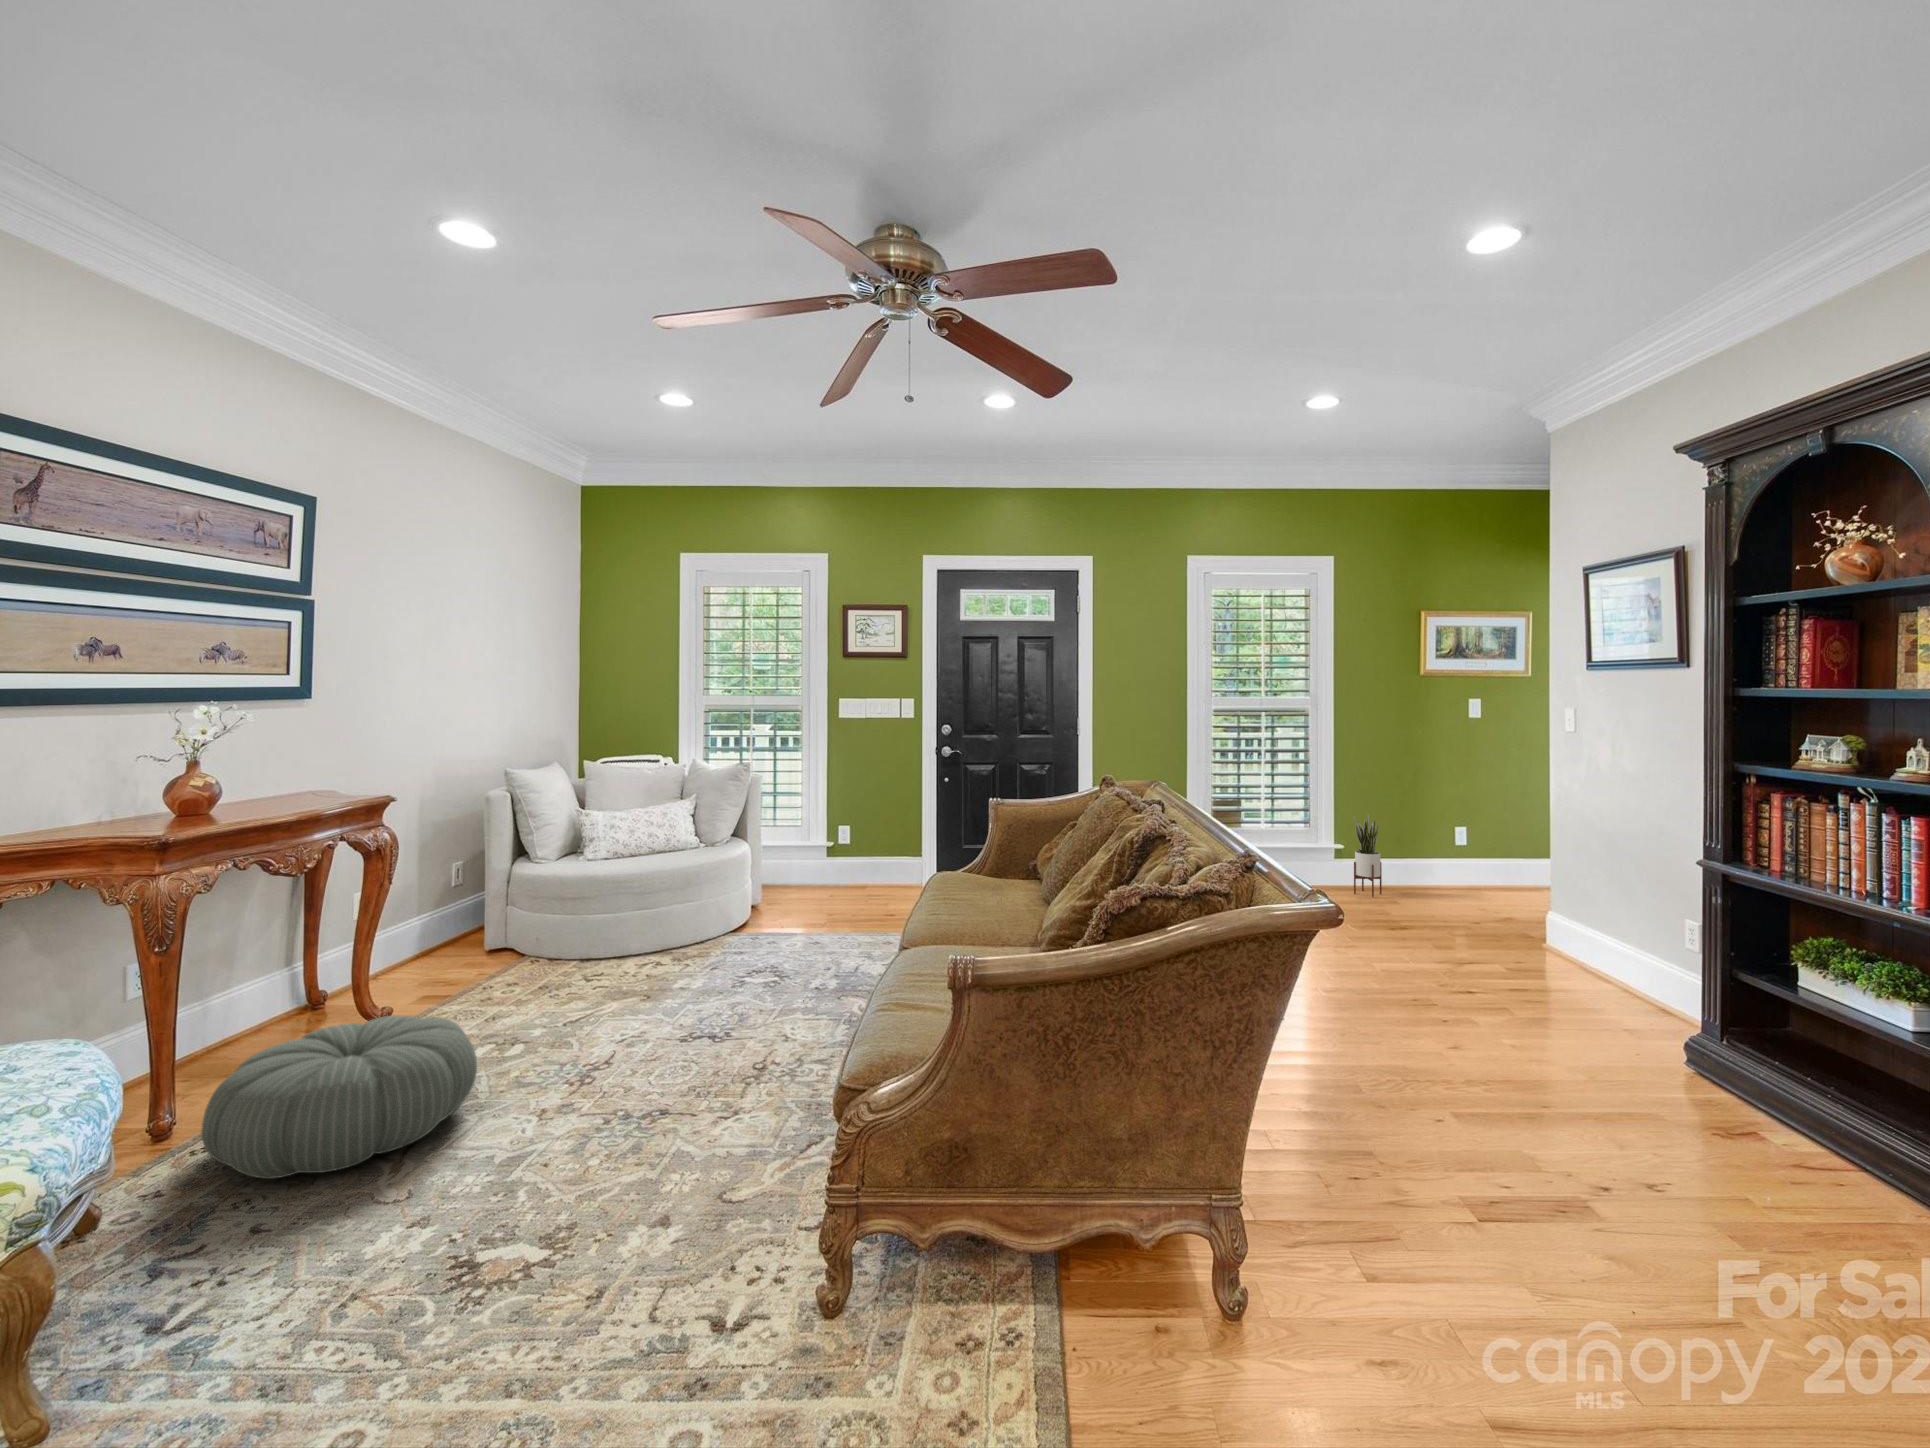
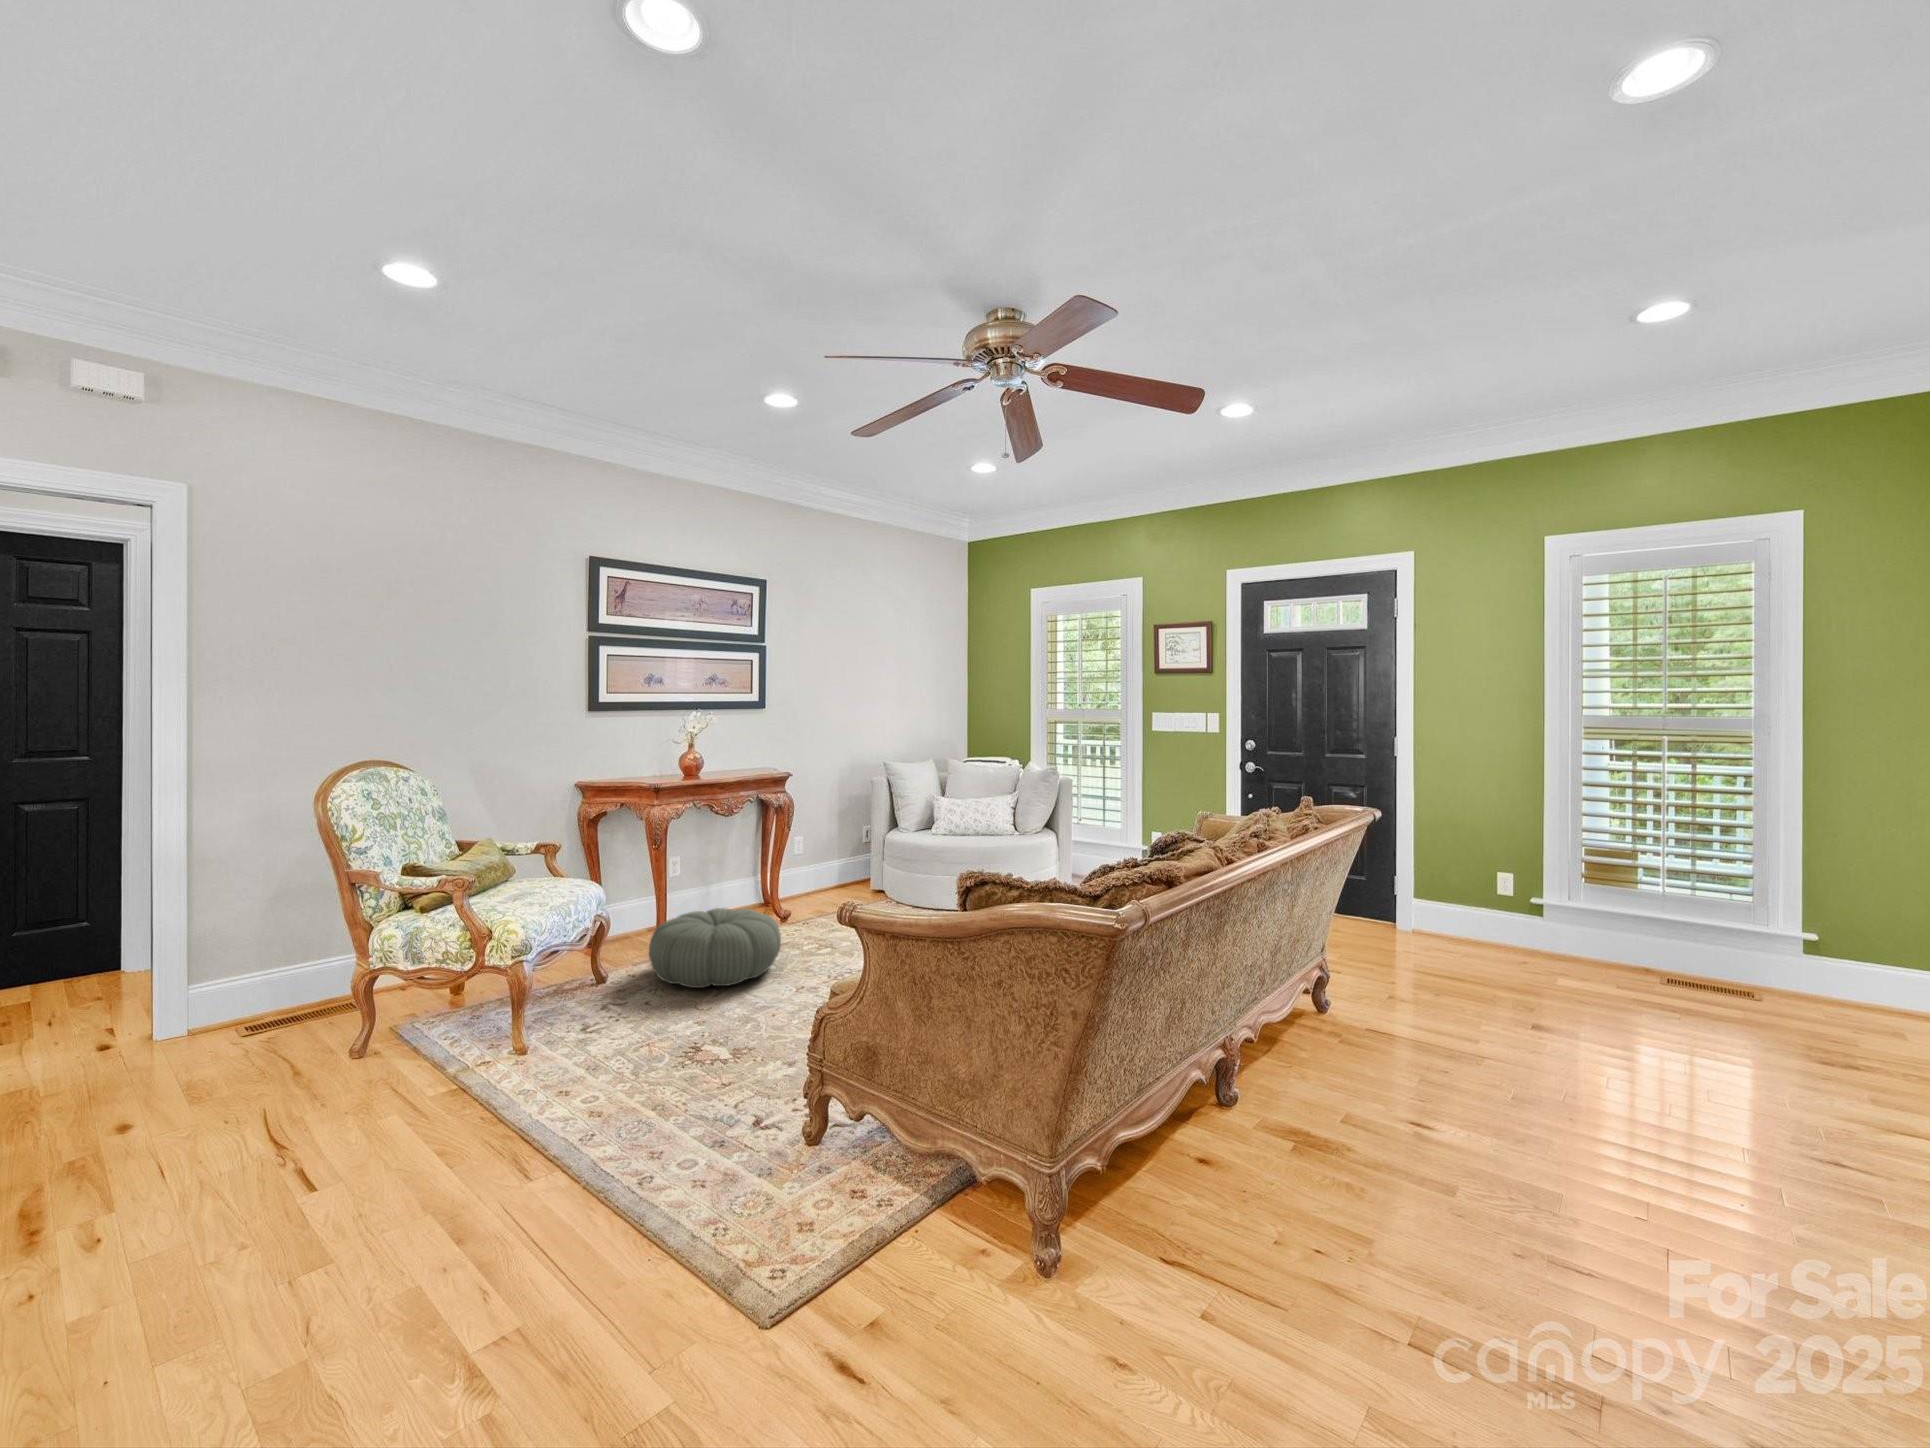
potted plant: present [1353,815,1382,897] -> none [1823,891,1890,1019]

